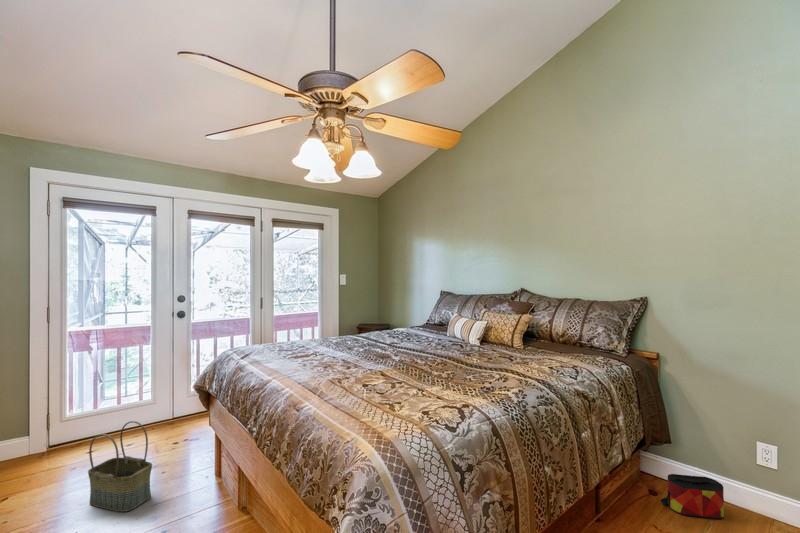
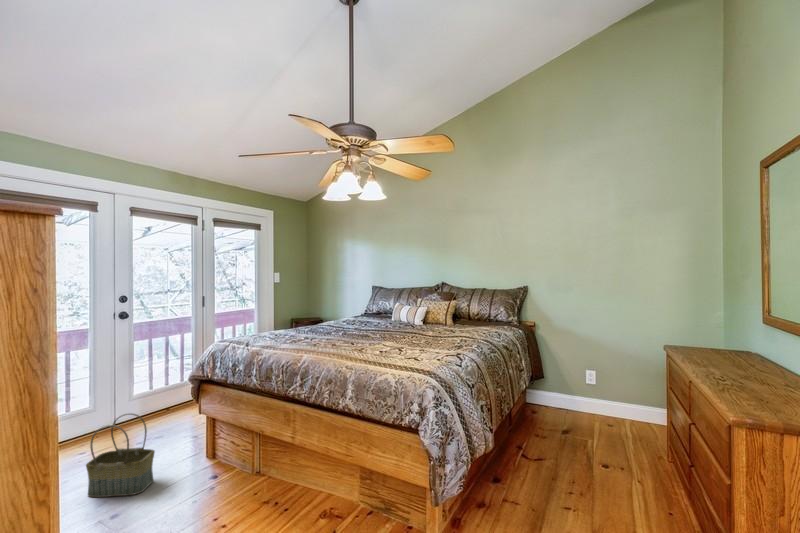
bag: present [661,474,724,519] -> none [539,396,571,421]

